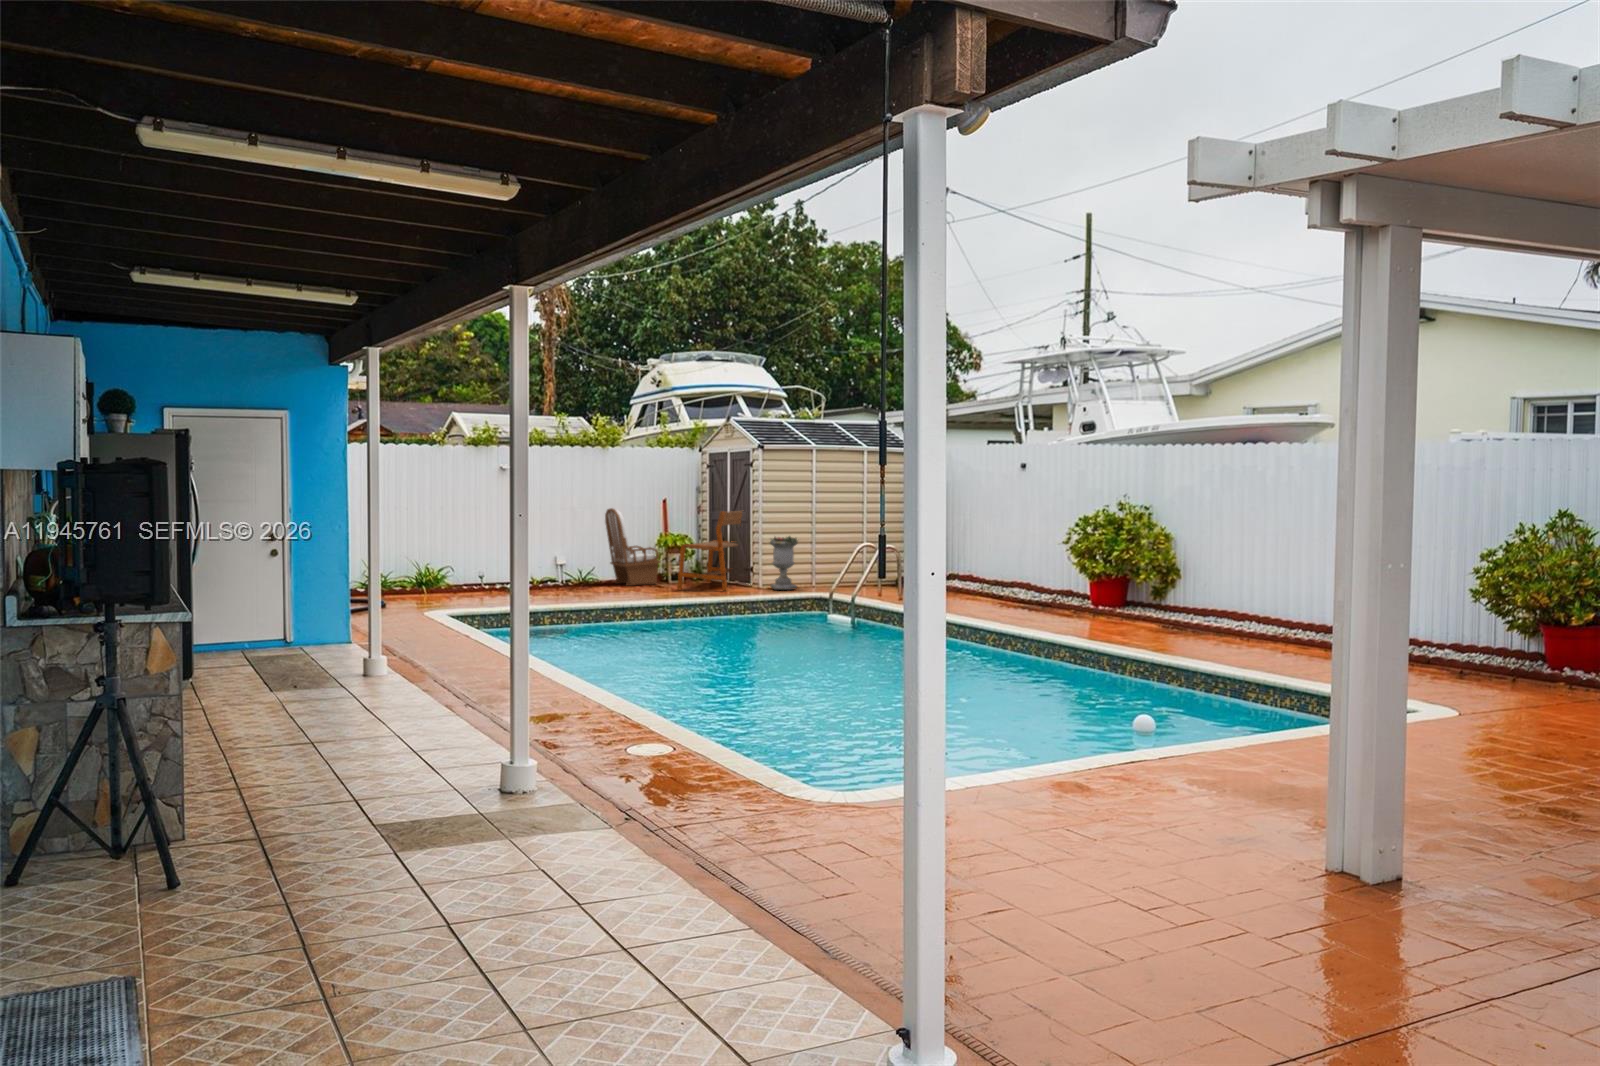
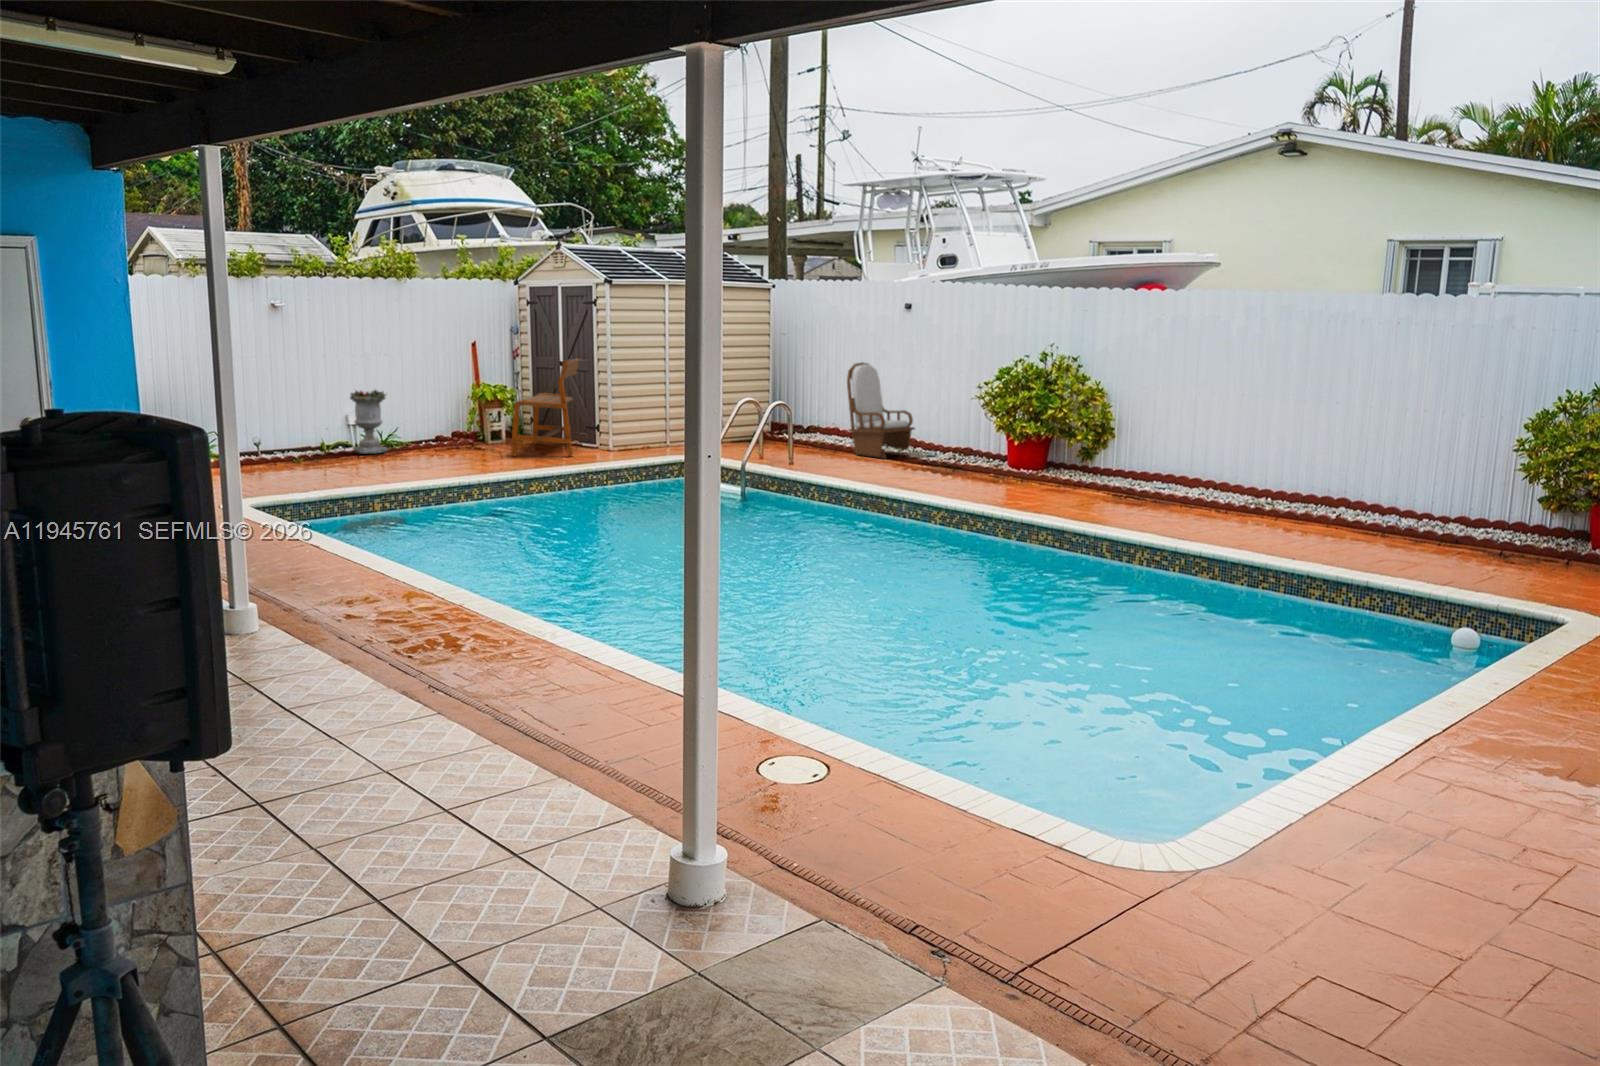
armchair: present [605,508,660,586] -> present [847,363,915,459]
planter: present [770,536,798,590] -> present [350,390,387,454]

